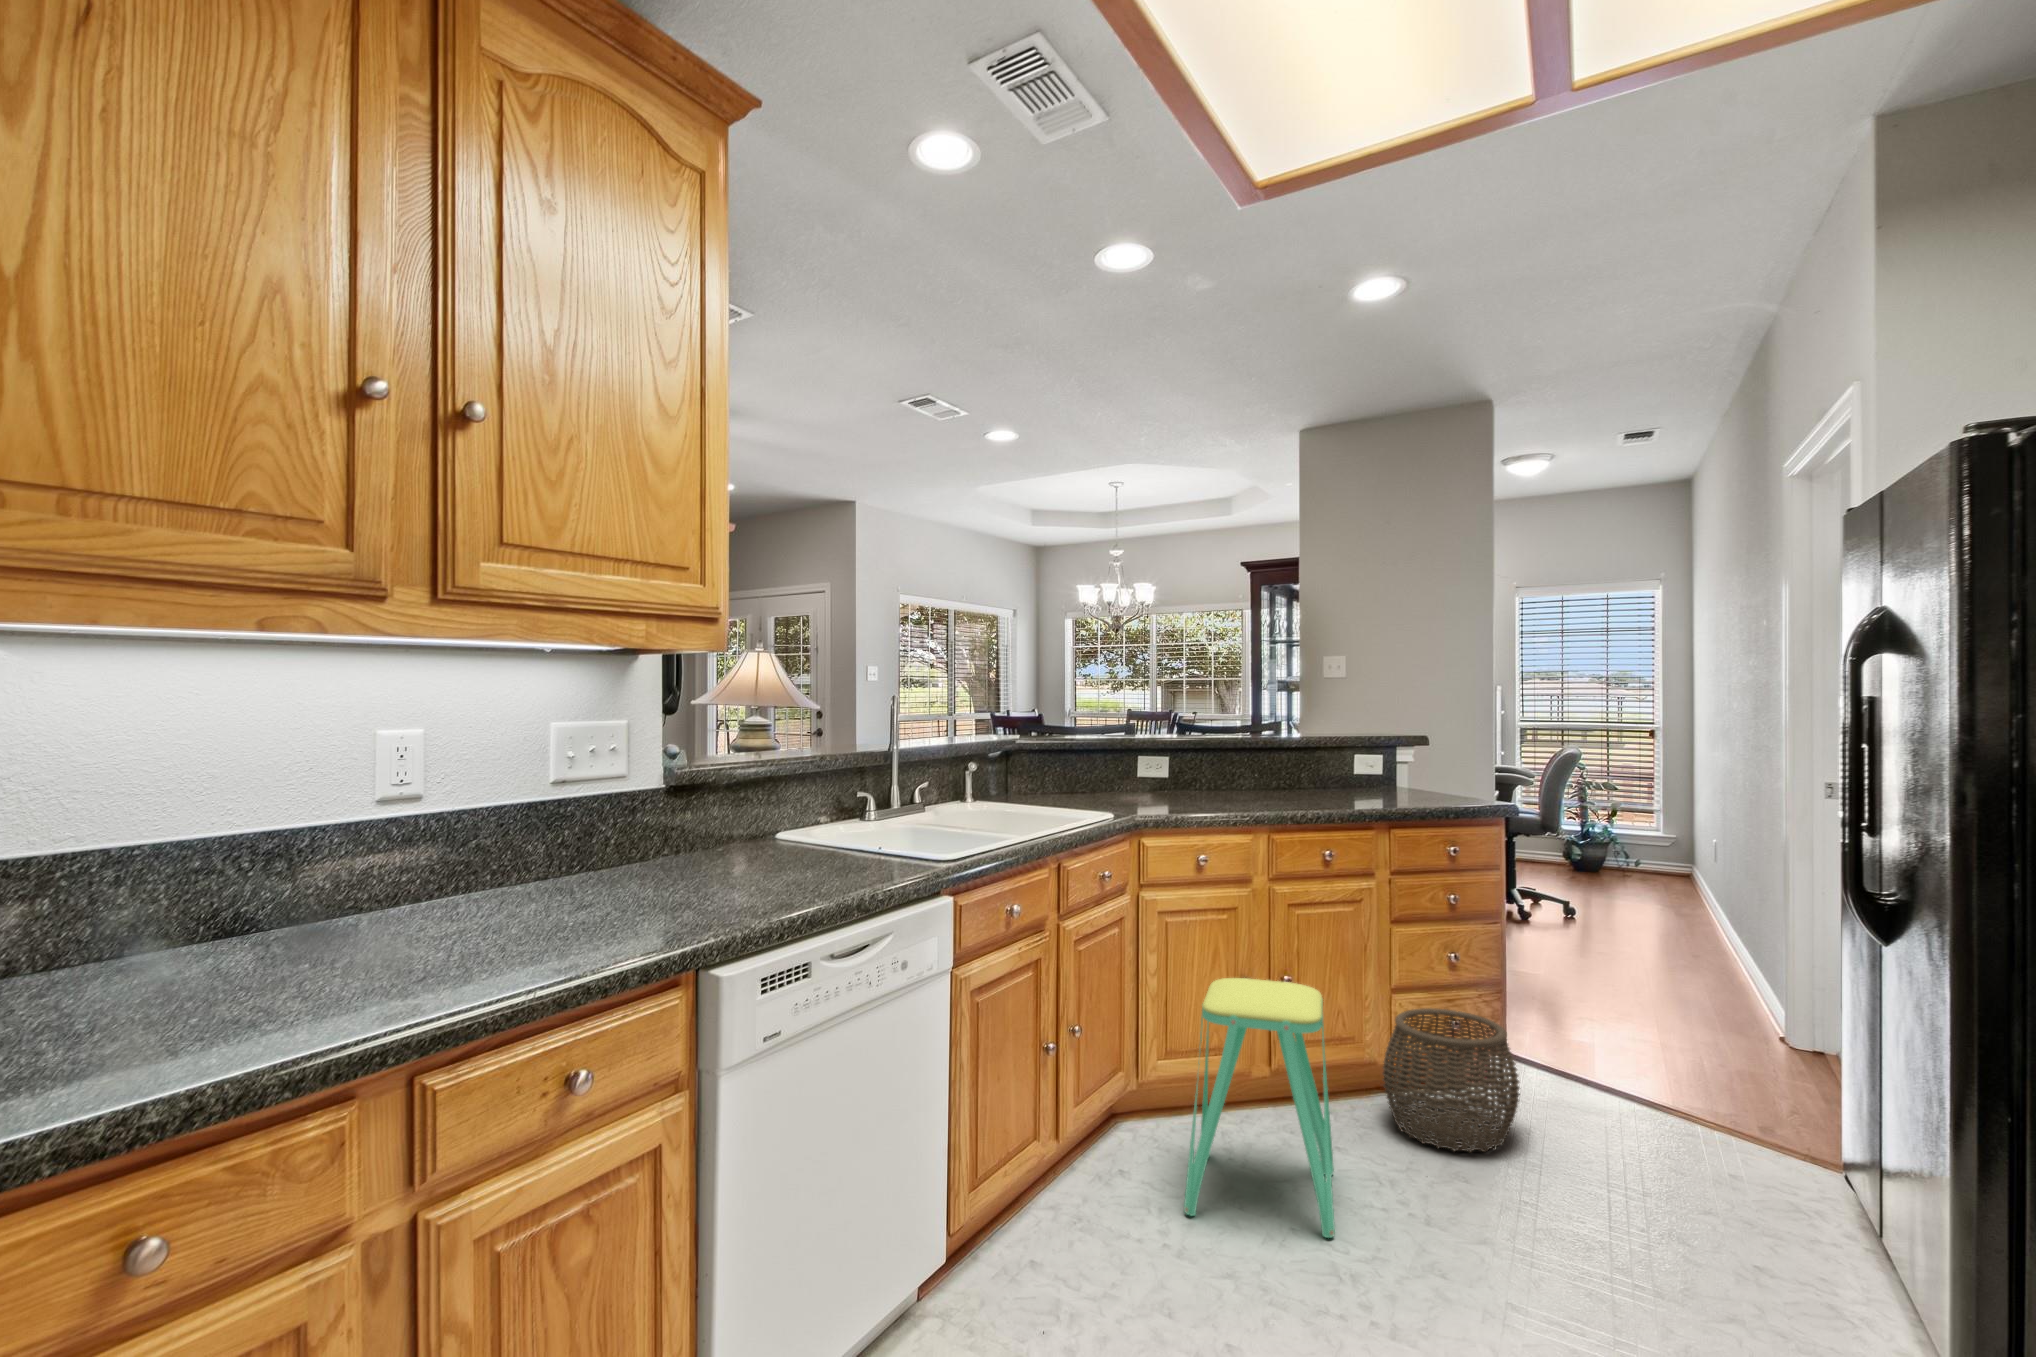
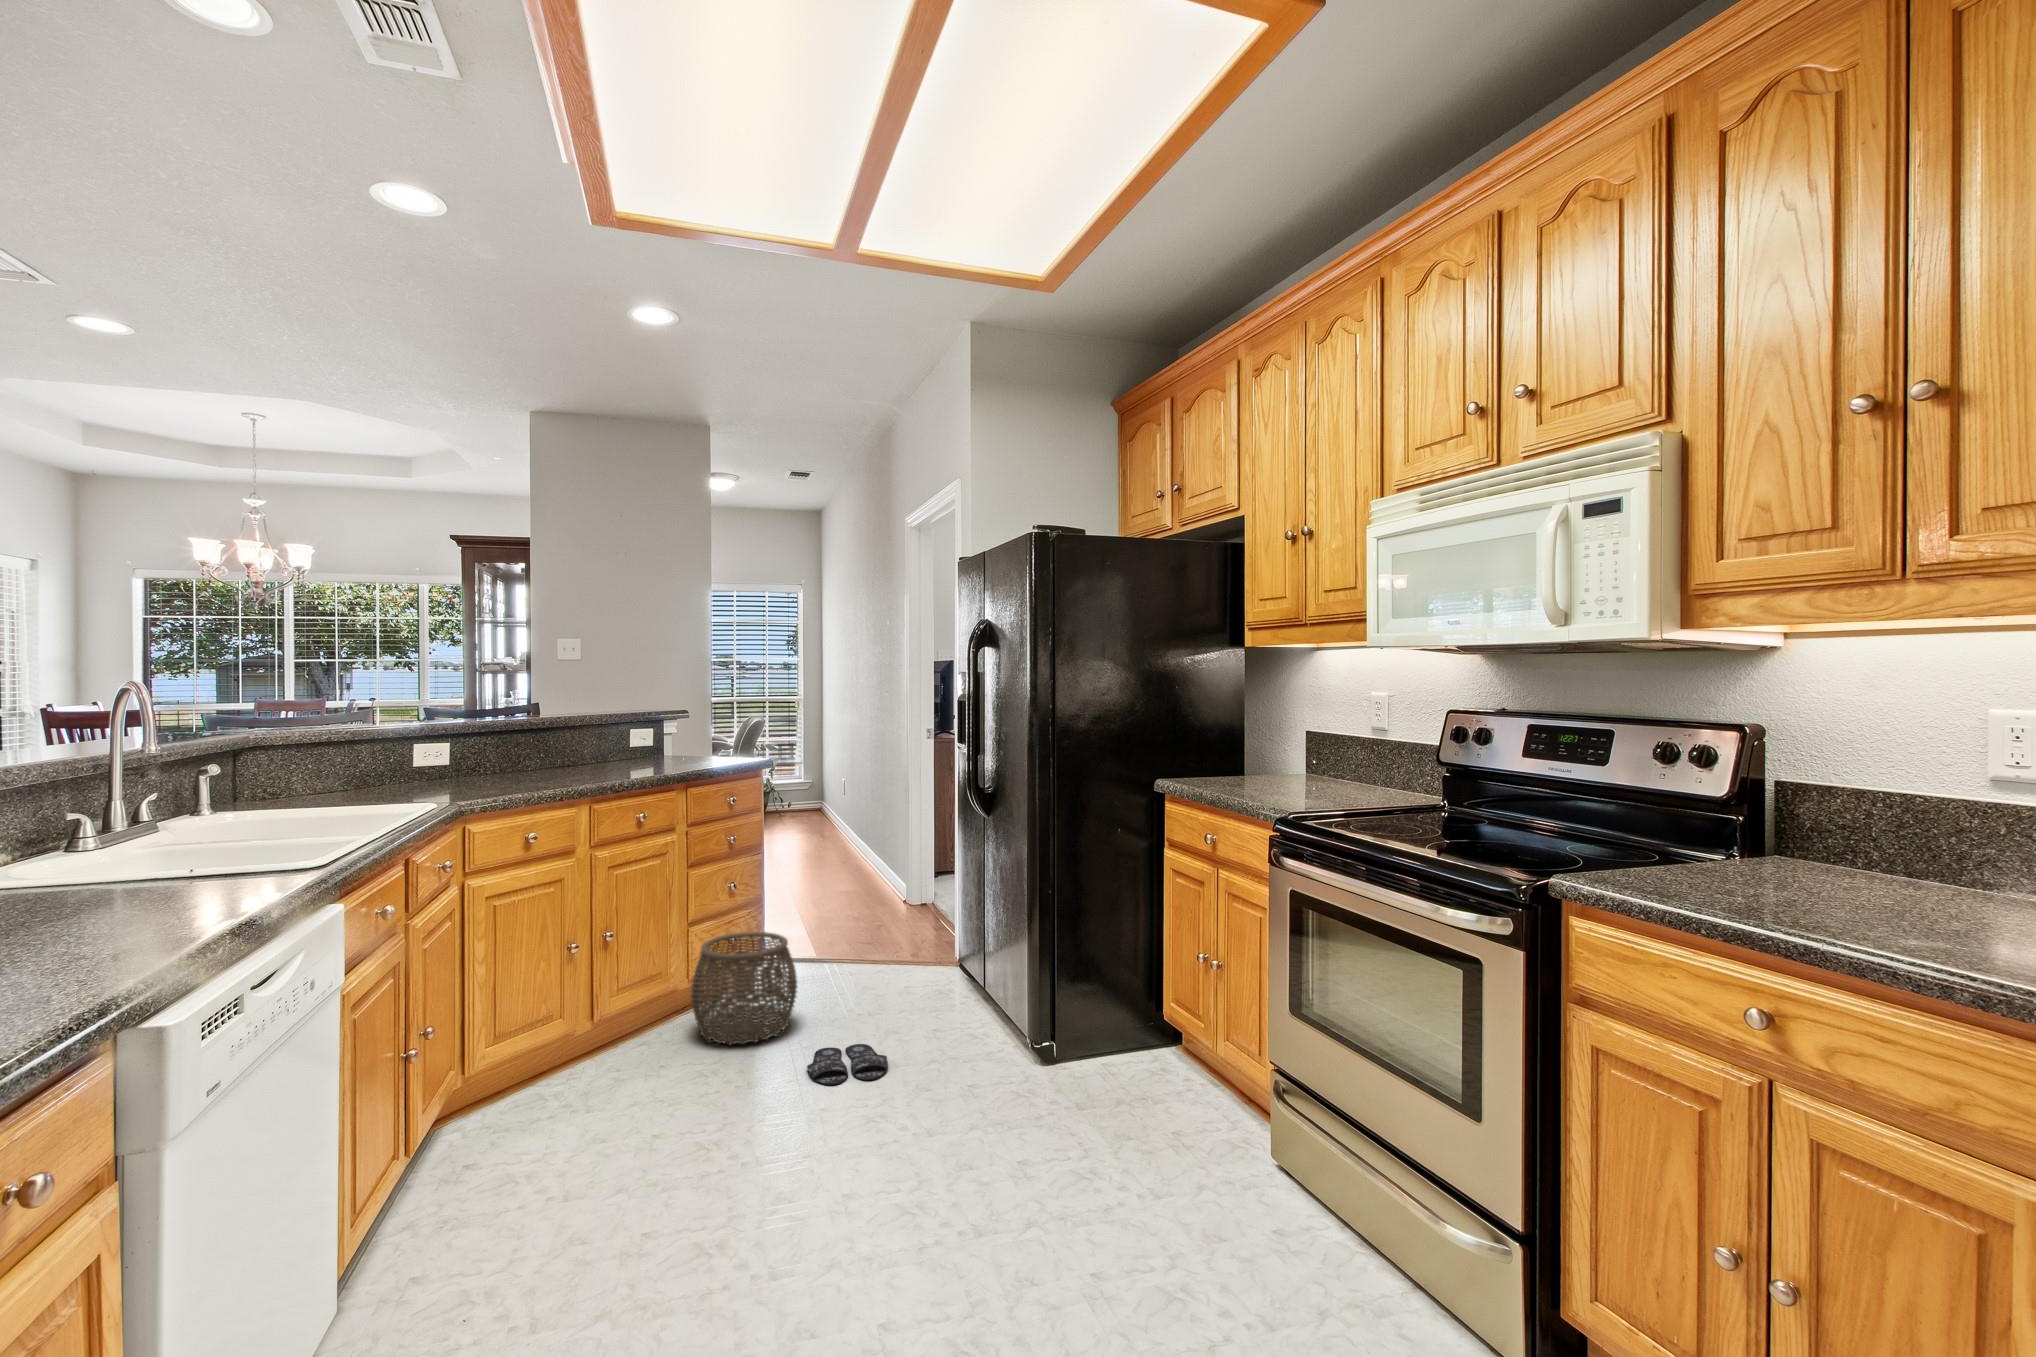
stool: present [1184,978,1335,1238] -> none [543,933,697,1171]
slippers: none [1503,1190,1625,1261] -> present [807,1044,888,1085]

